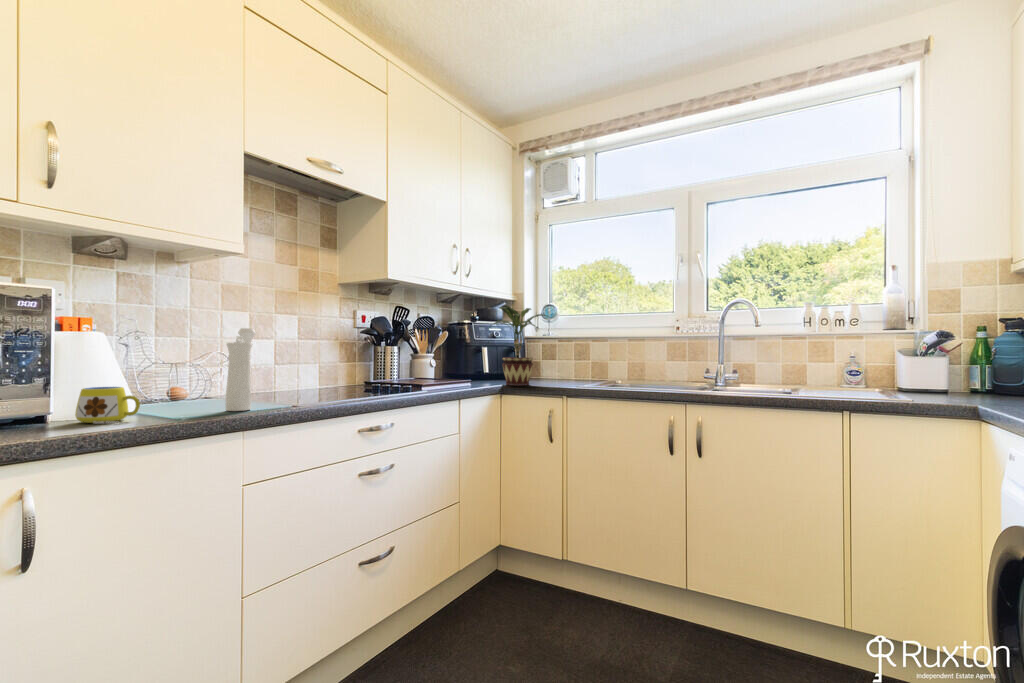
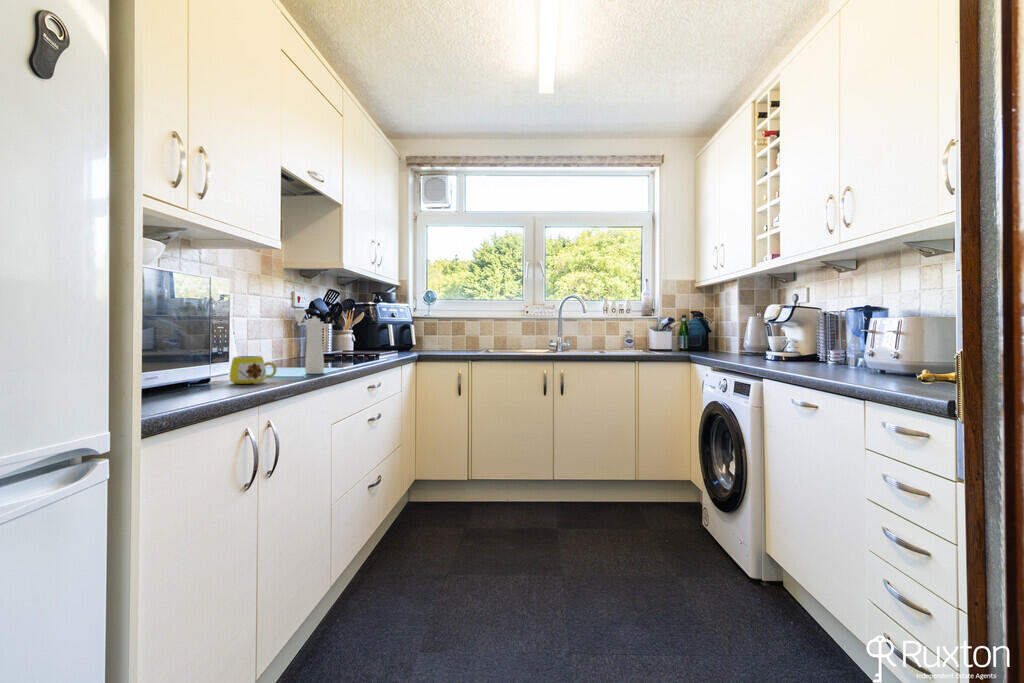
potted plant: present [492,305,547,386] -> none [413,293,459,354]

